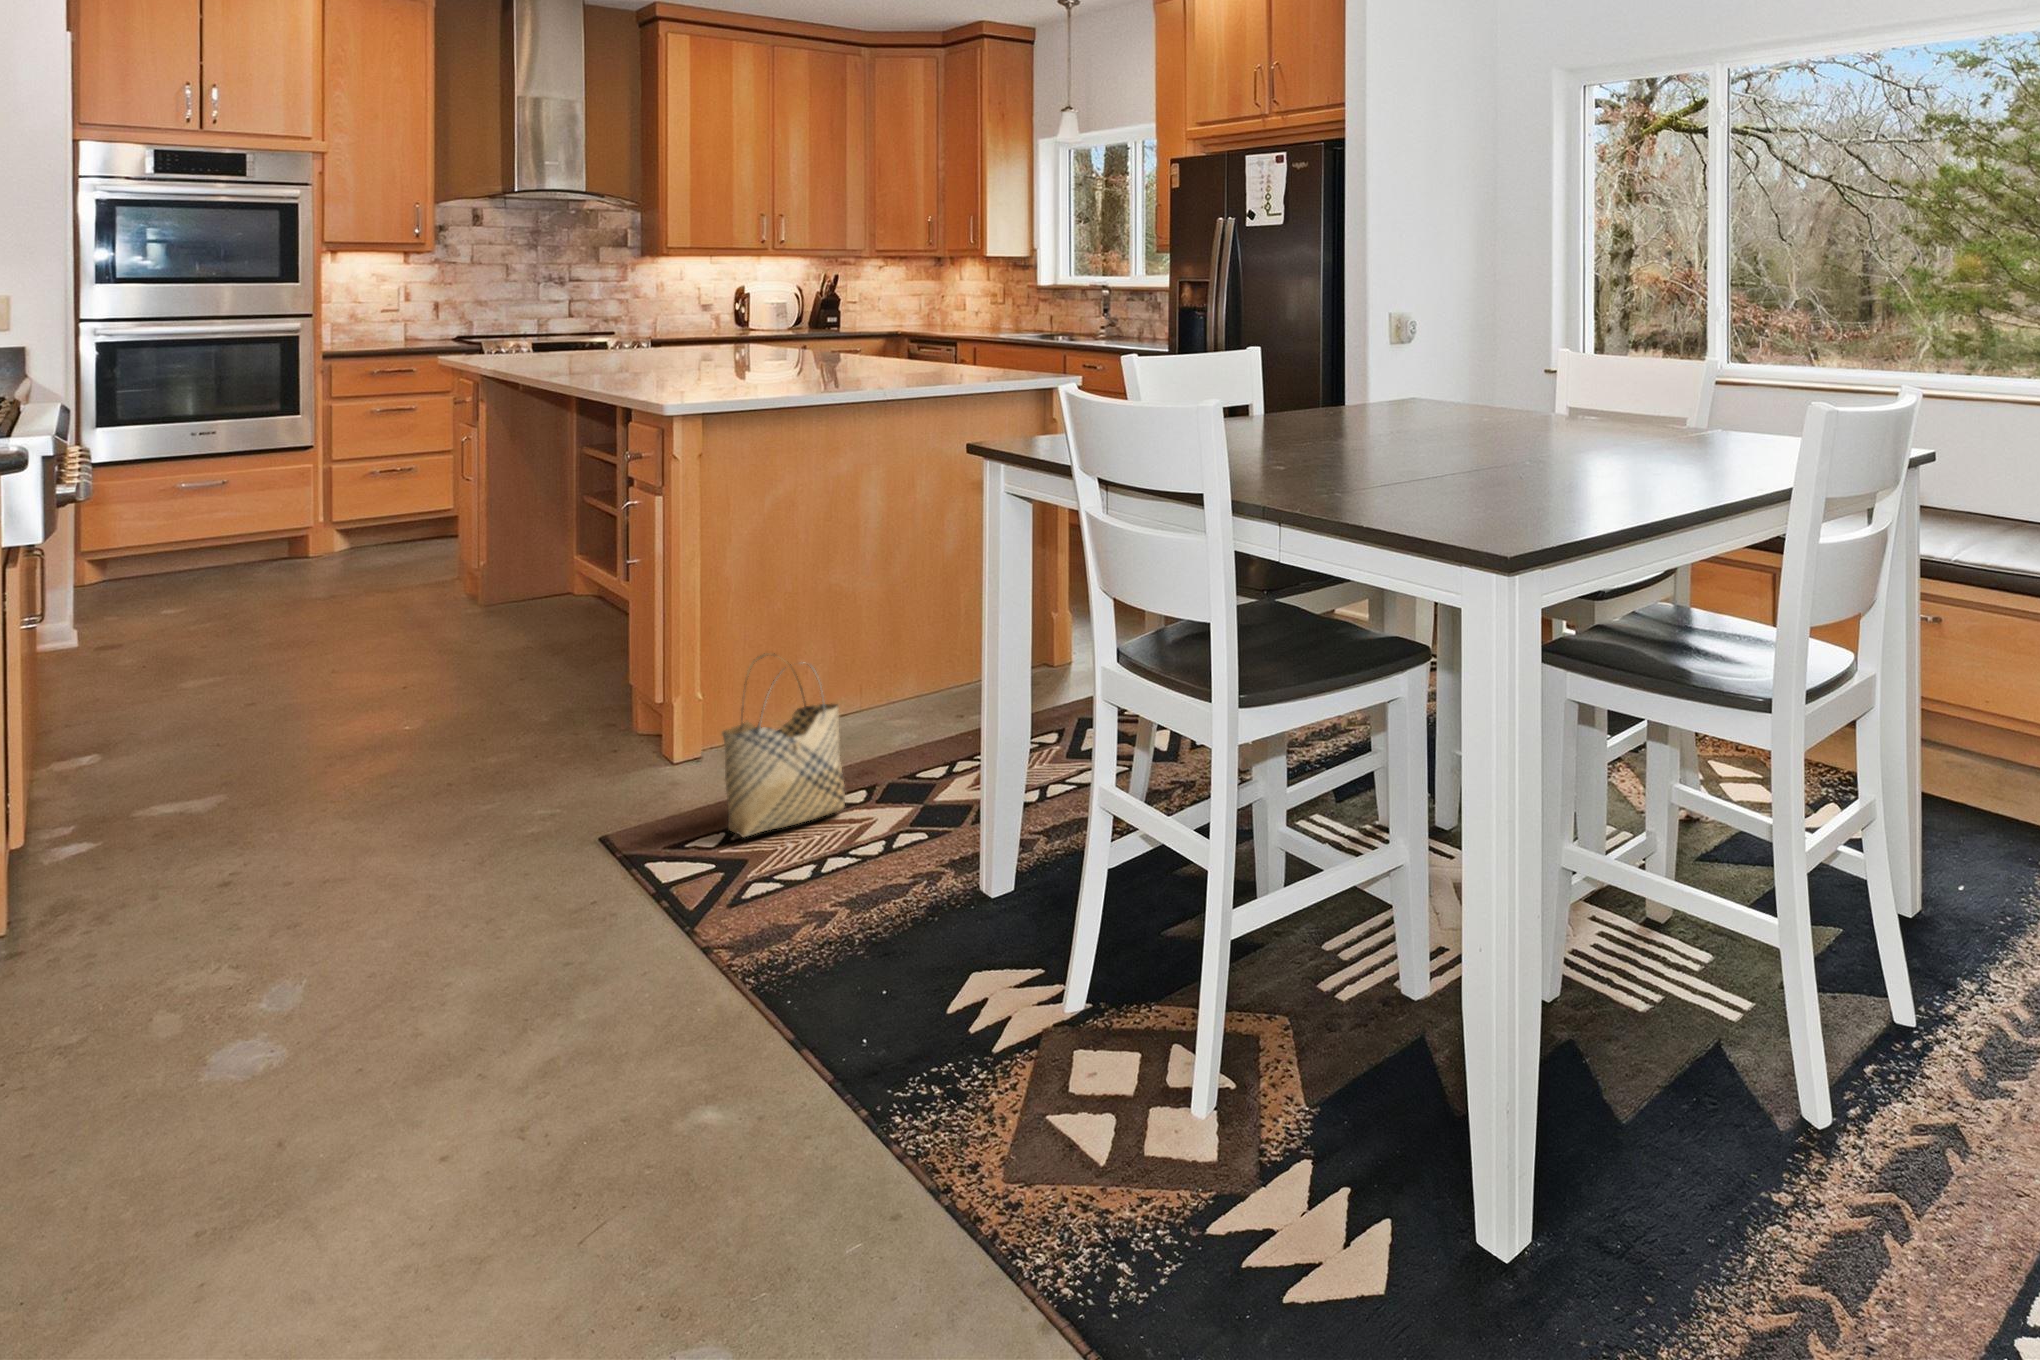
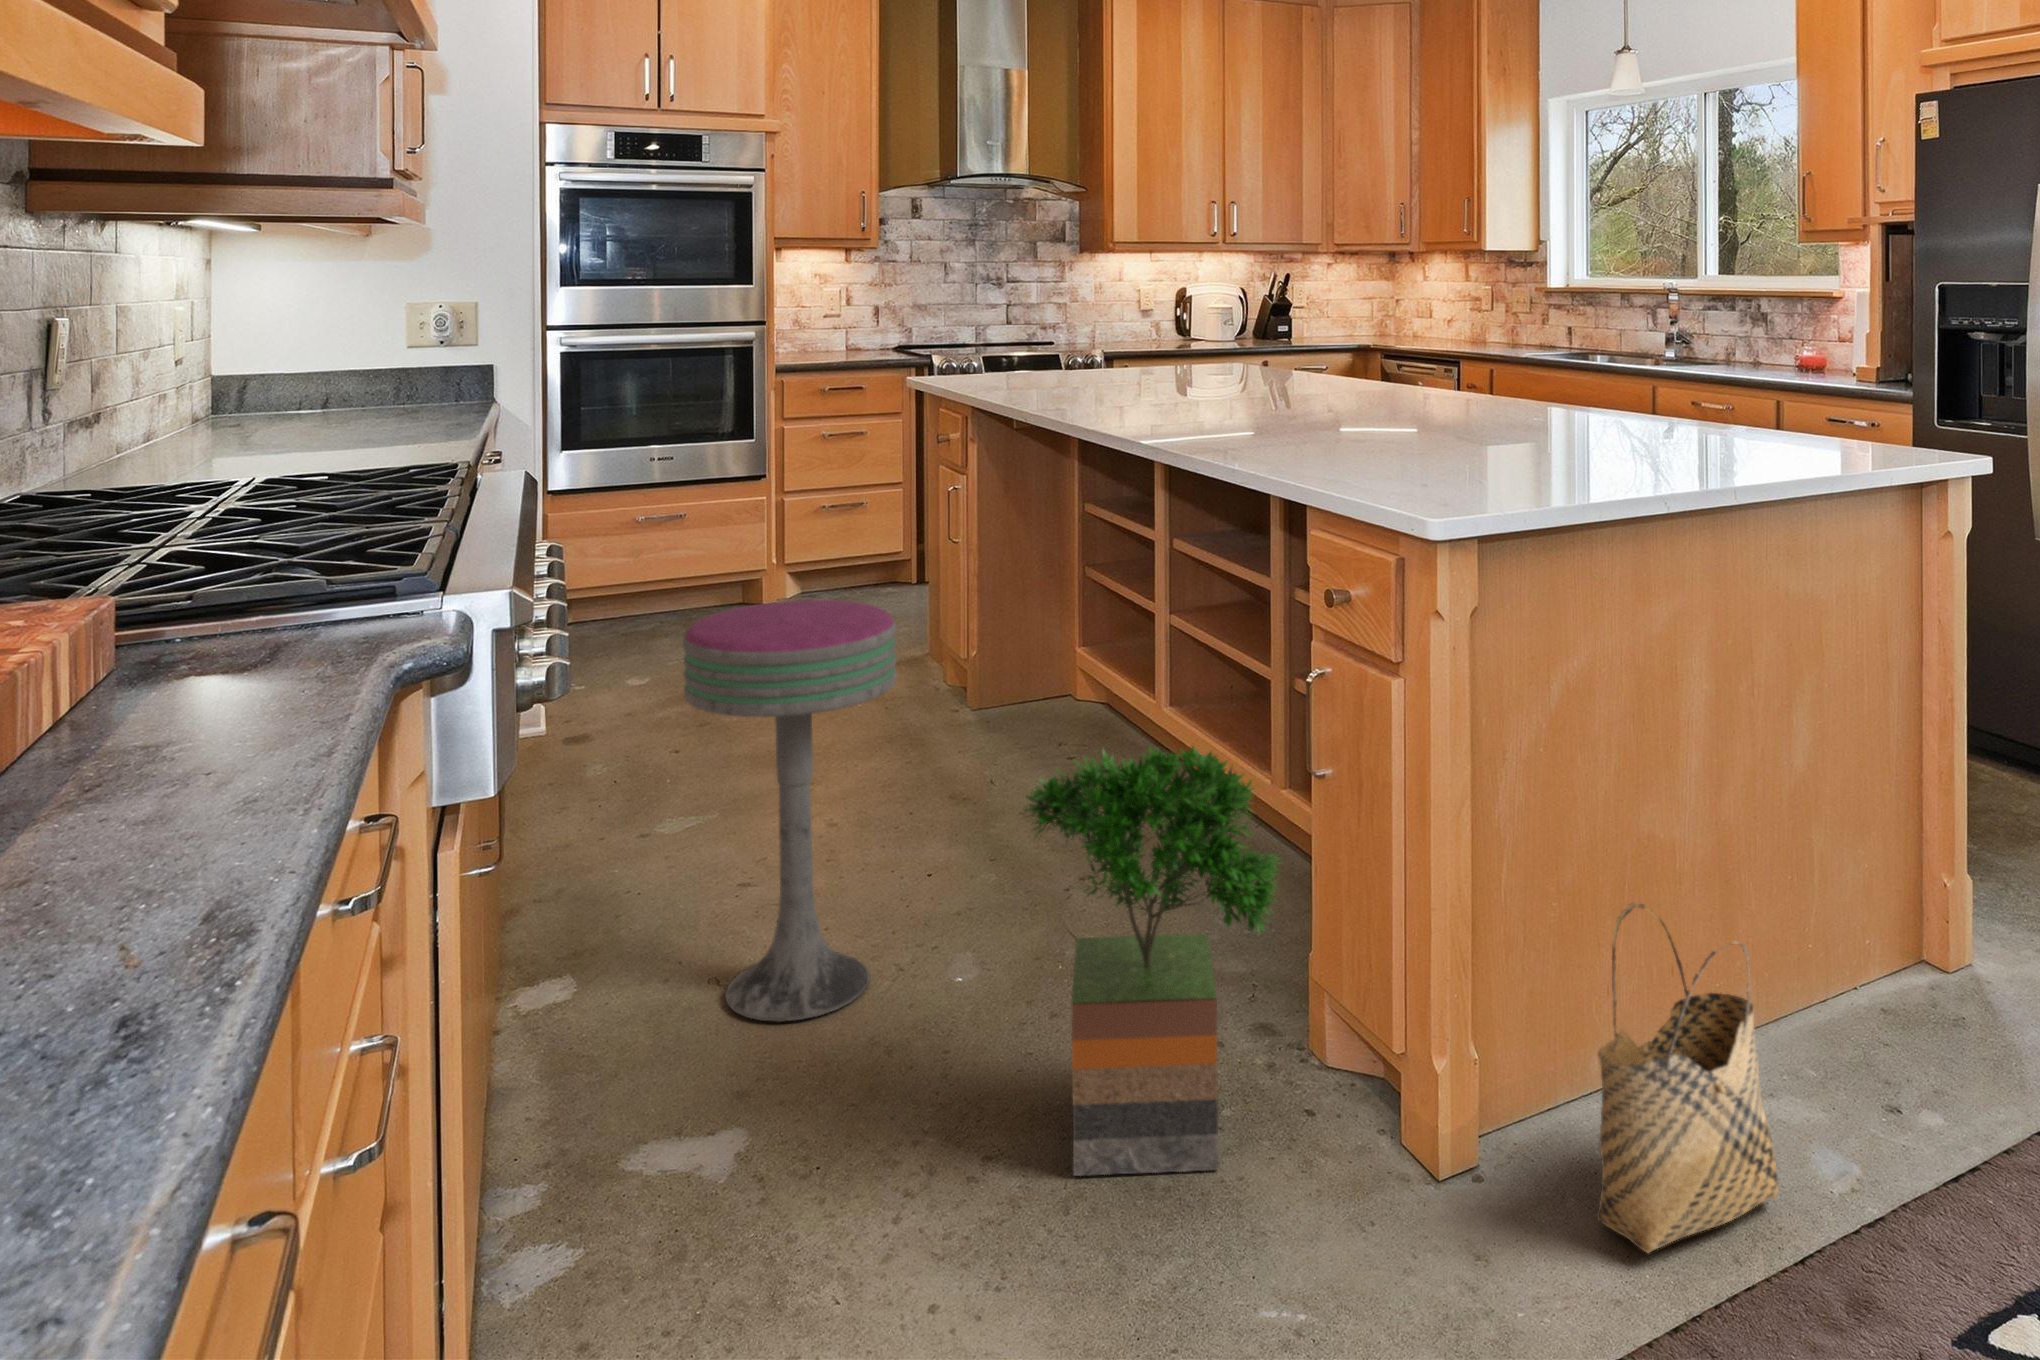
bar stool: none [140,513,323,800] -> present [683,600,897,1022]
potted tree: none [373,583,559,846] -> present [1024,746,1280,1176]

